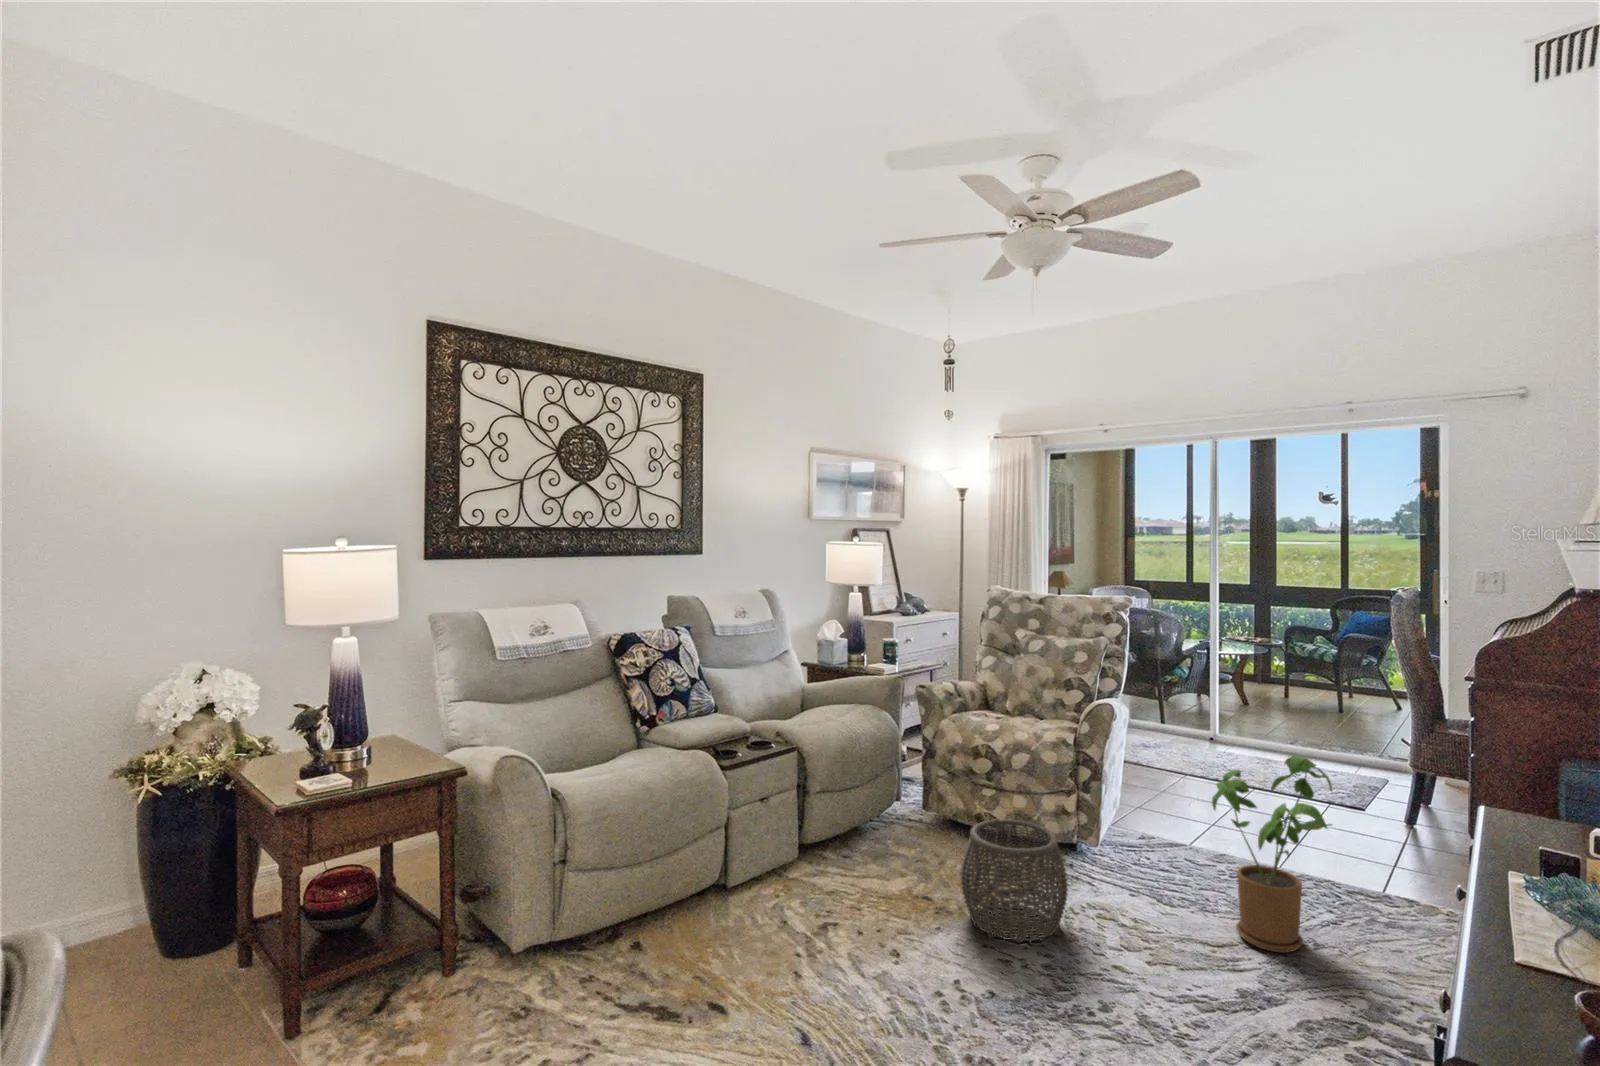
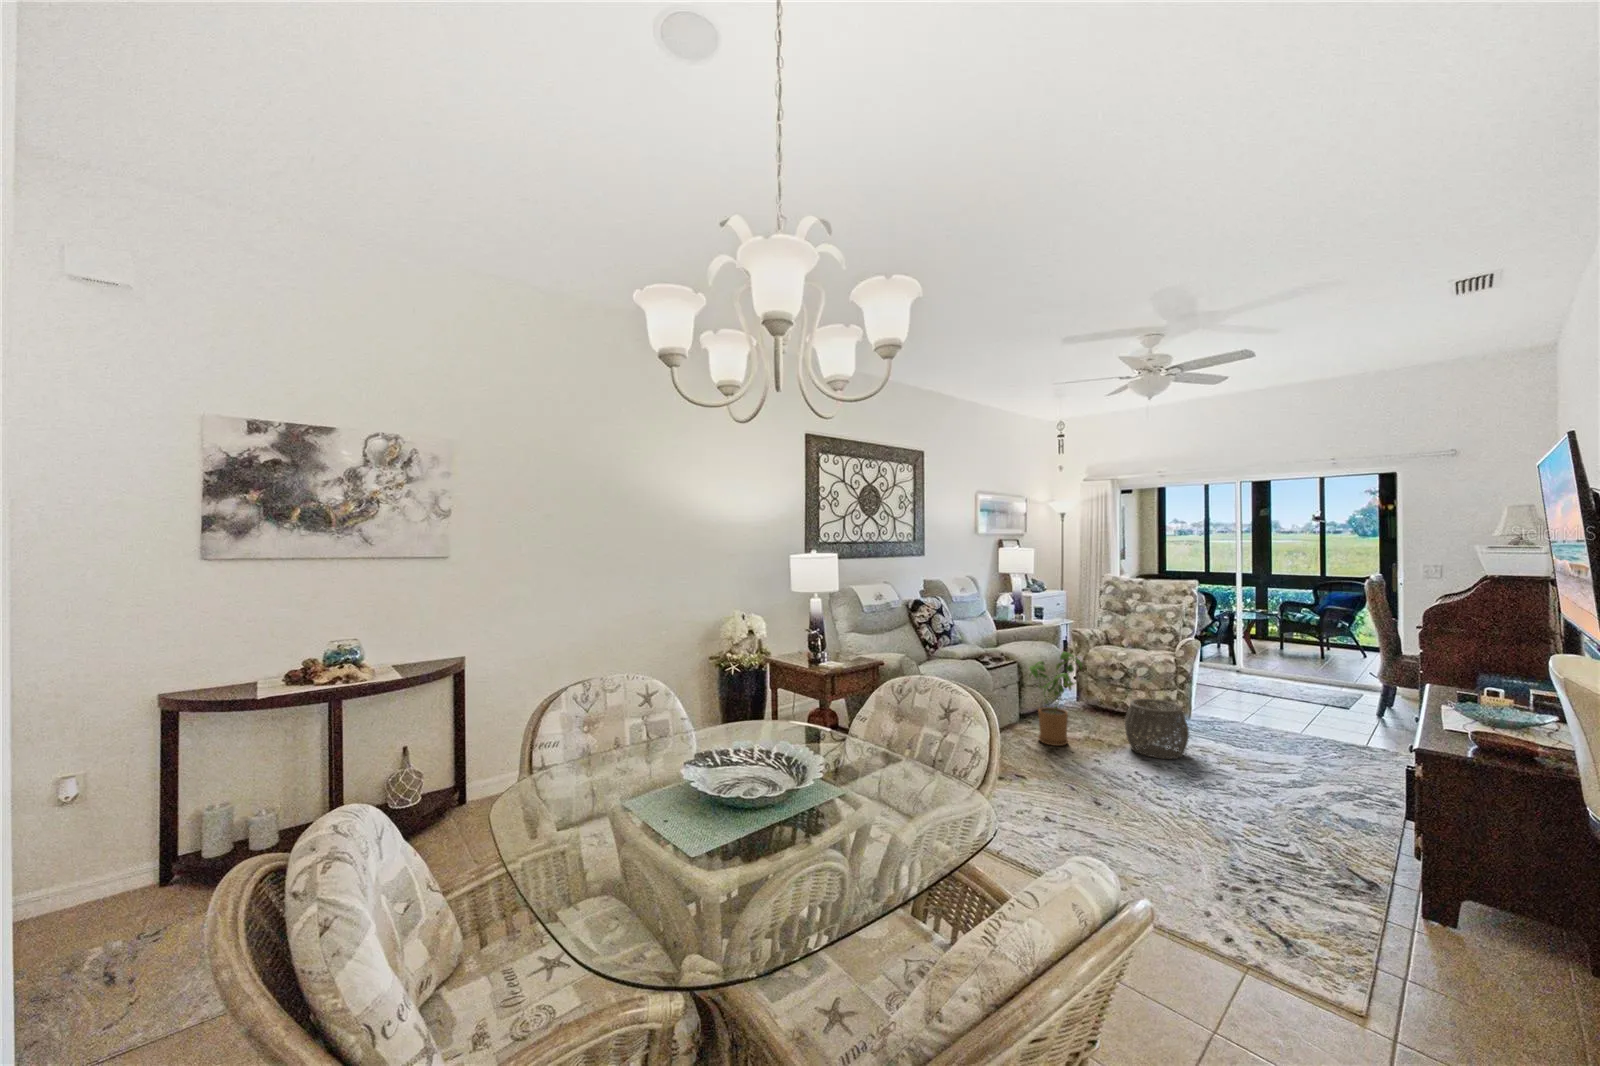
house plant: present [1212,755,1332,953] -> present [1029,652,1082,746]

